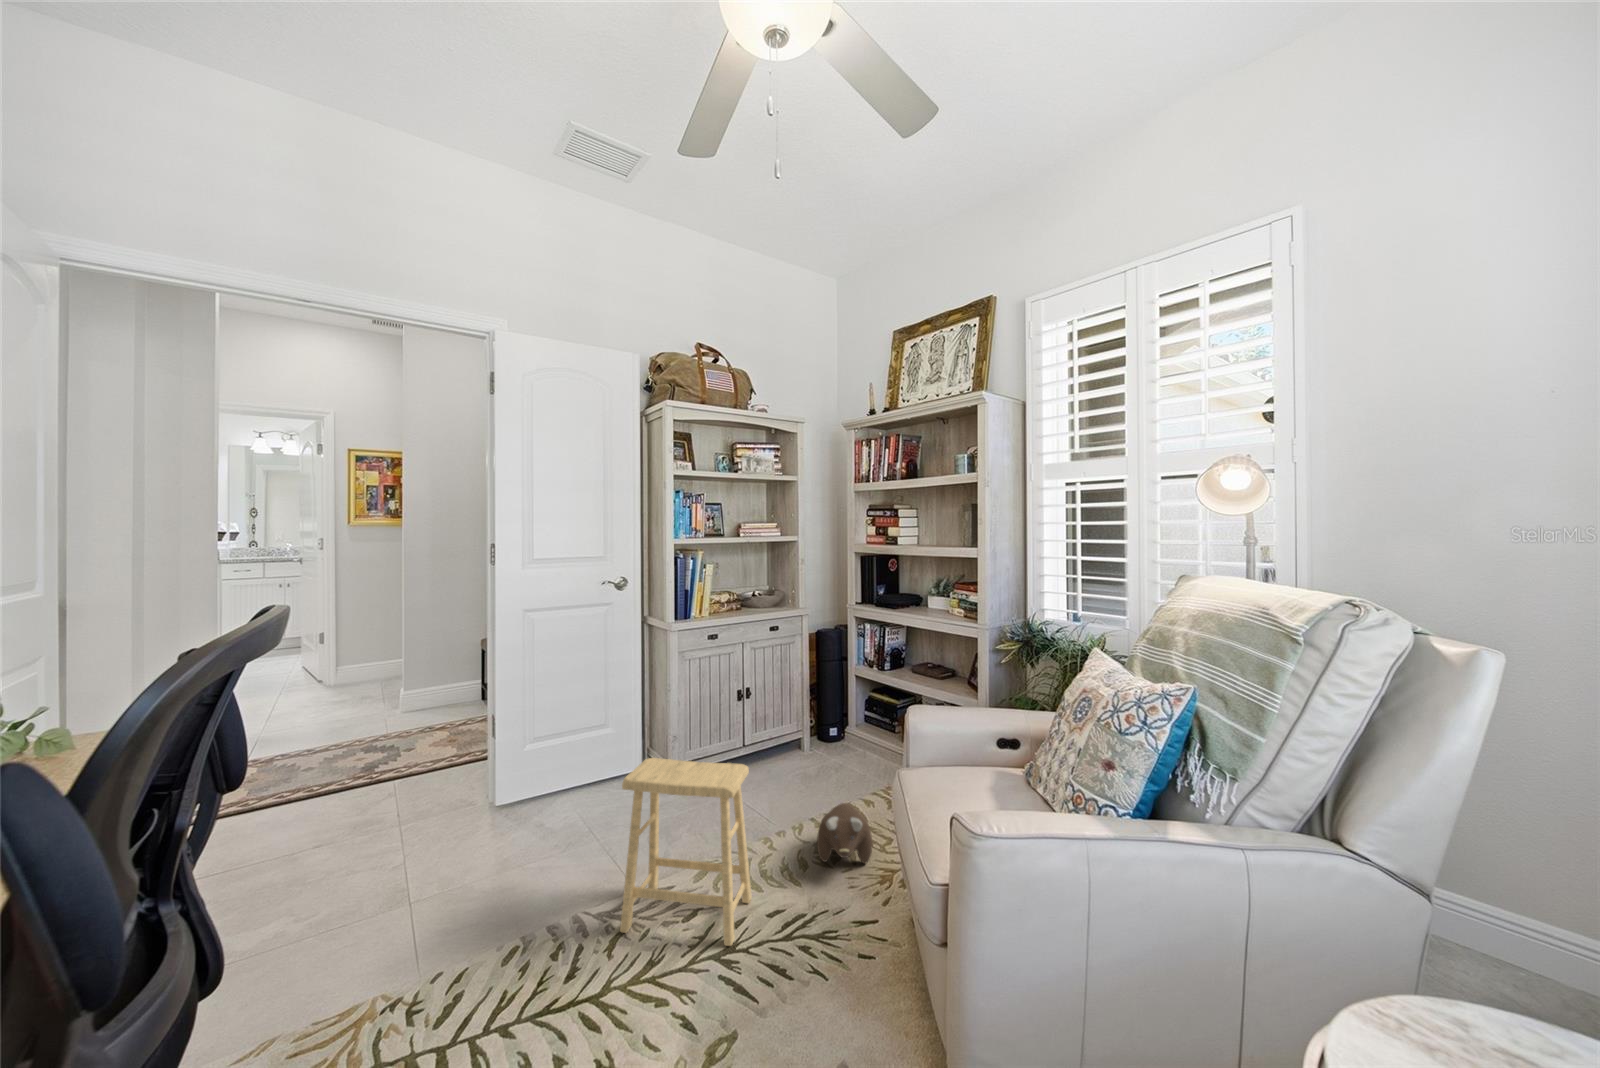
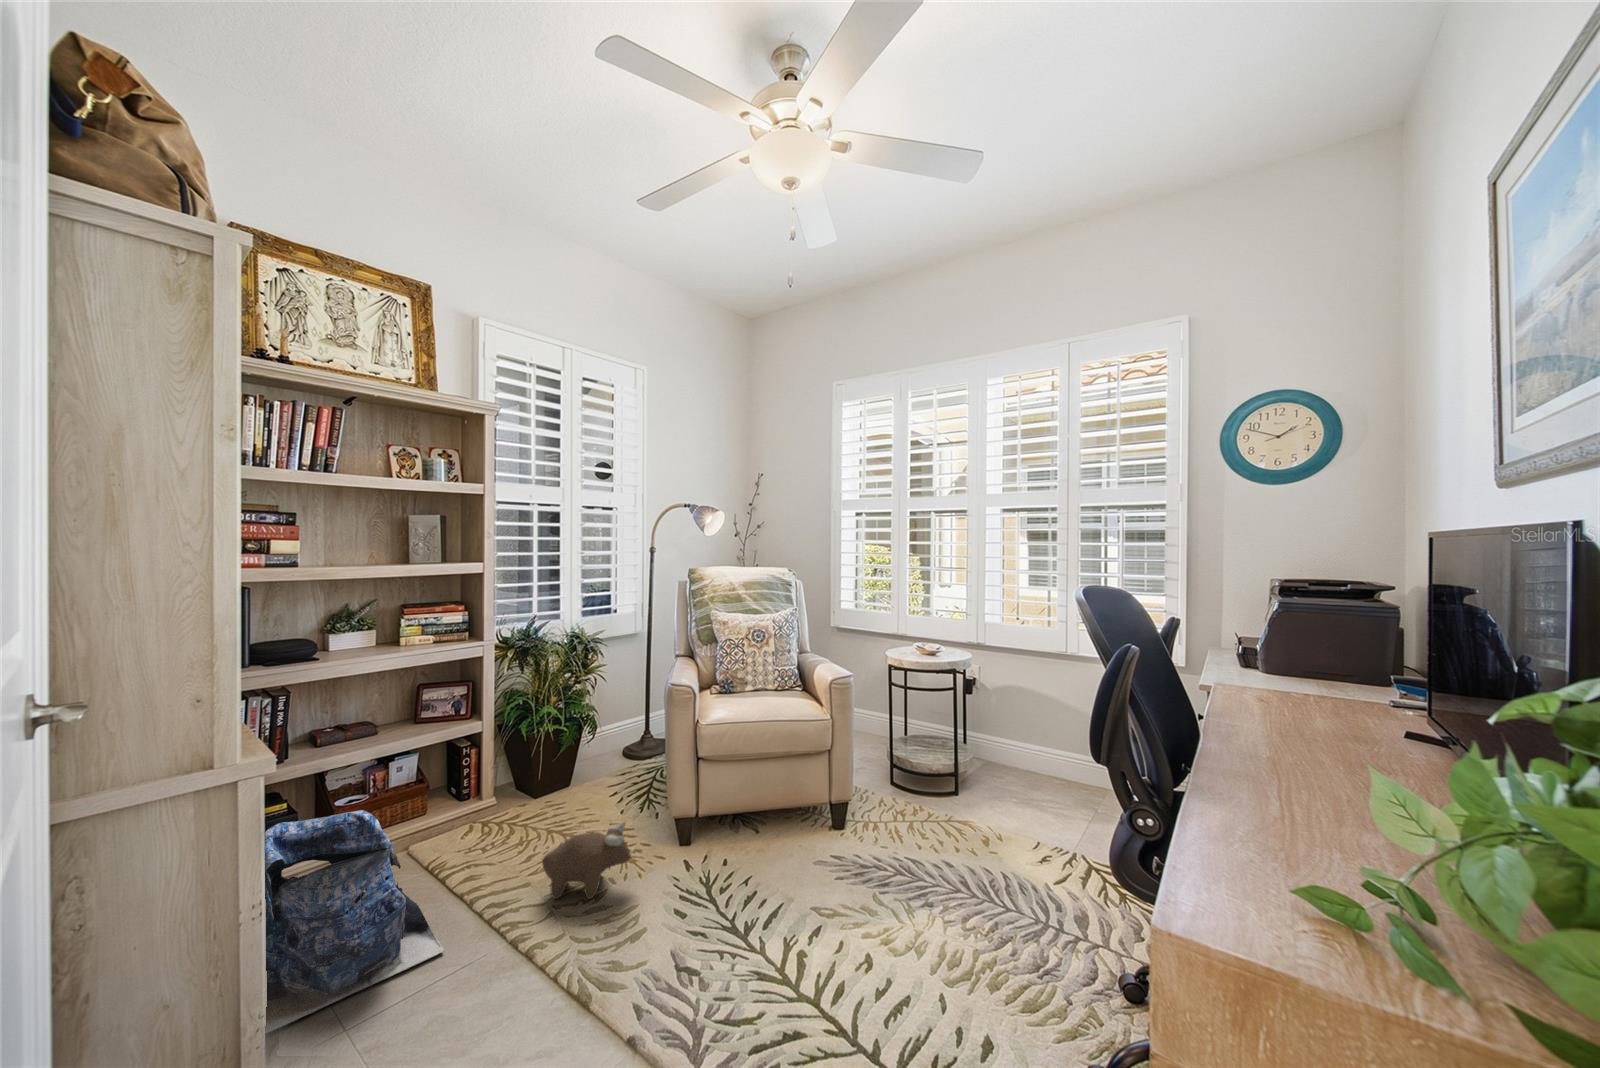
backpack: none [735,688,849,808] -> present [265,810,444,1034]
footstool: present [620,758,752,946] -> none [631,791,727,1032]

